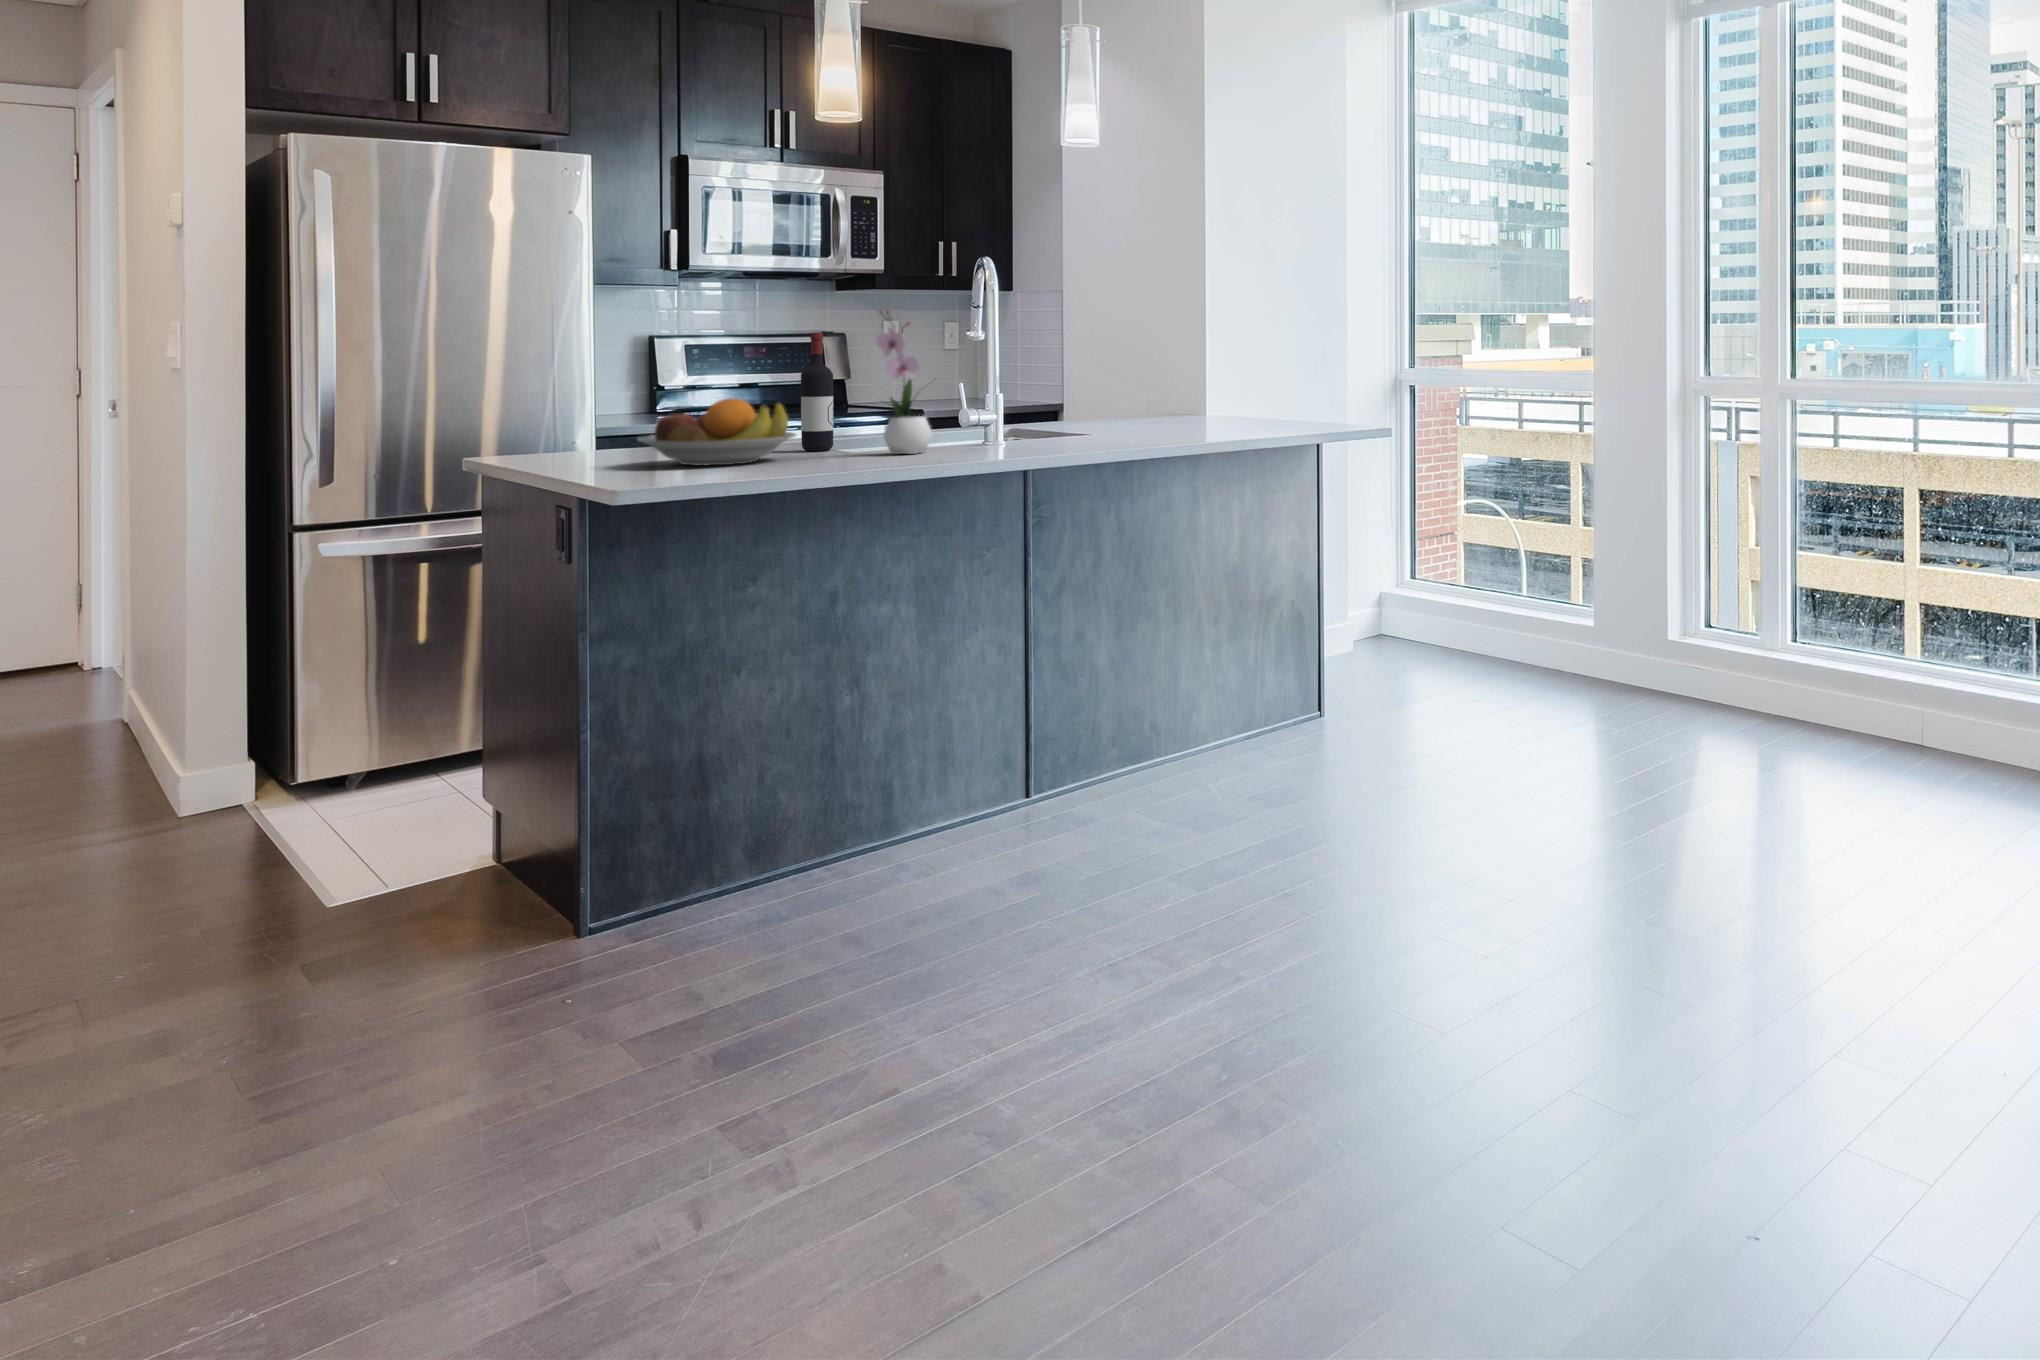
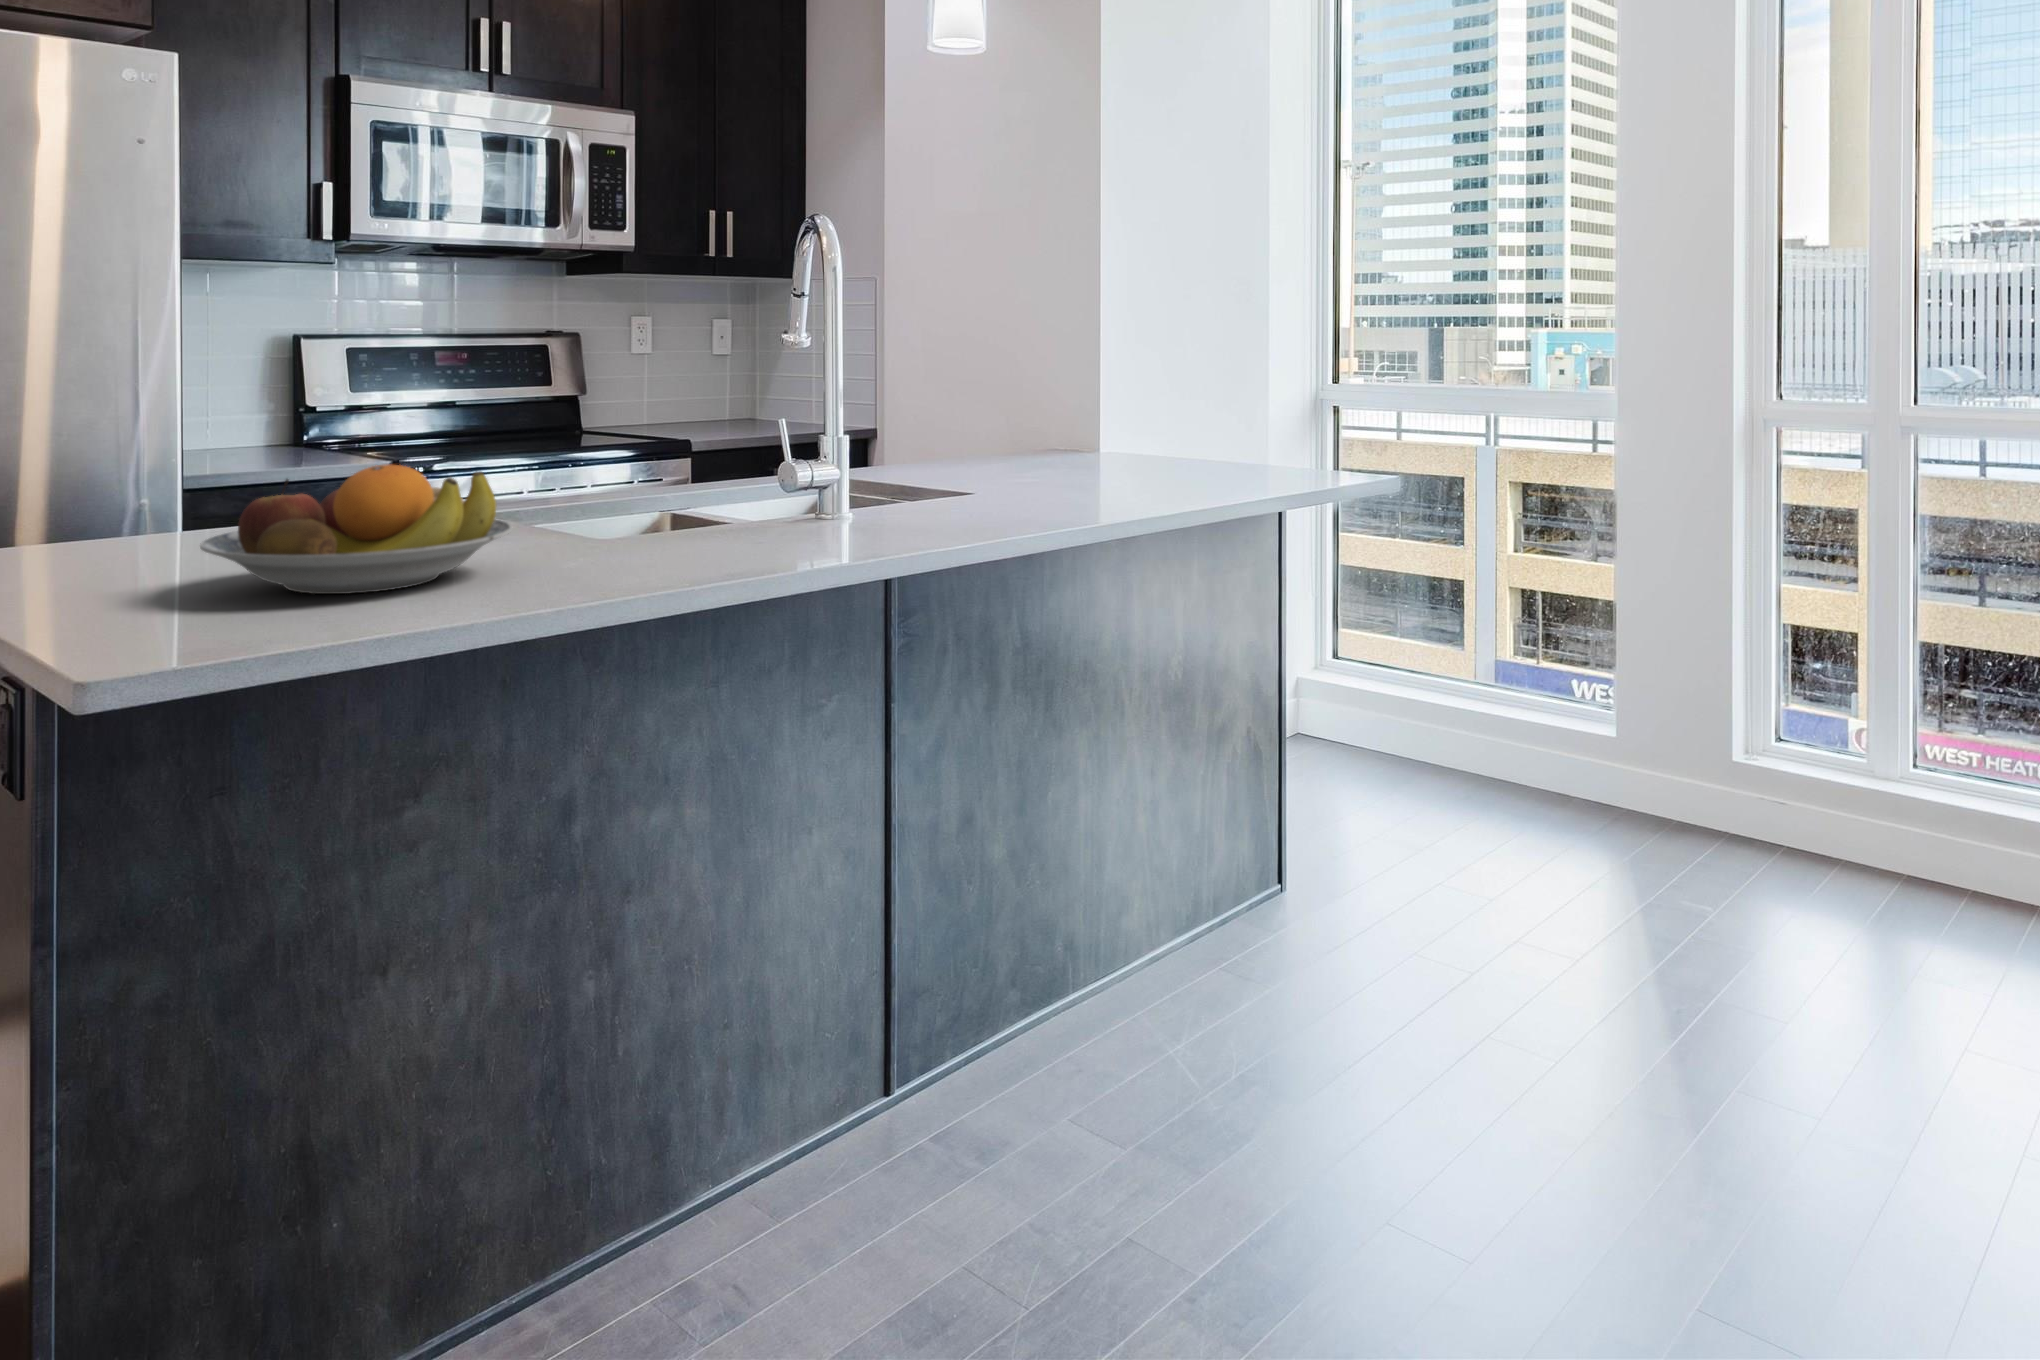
flower arrangement: present [877,310,936,454] -> none [660,301,766,558]
wine bottle: present [801,333,833,451] -> none [520,341,576,544]

